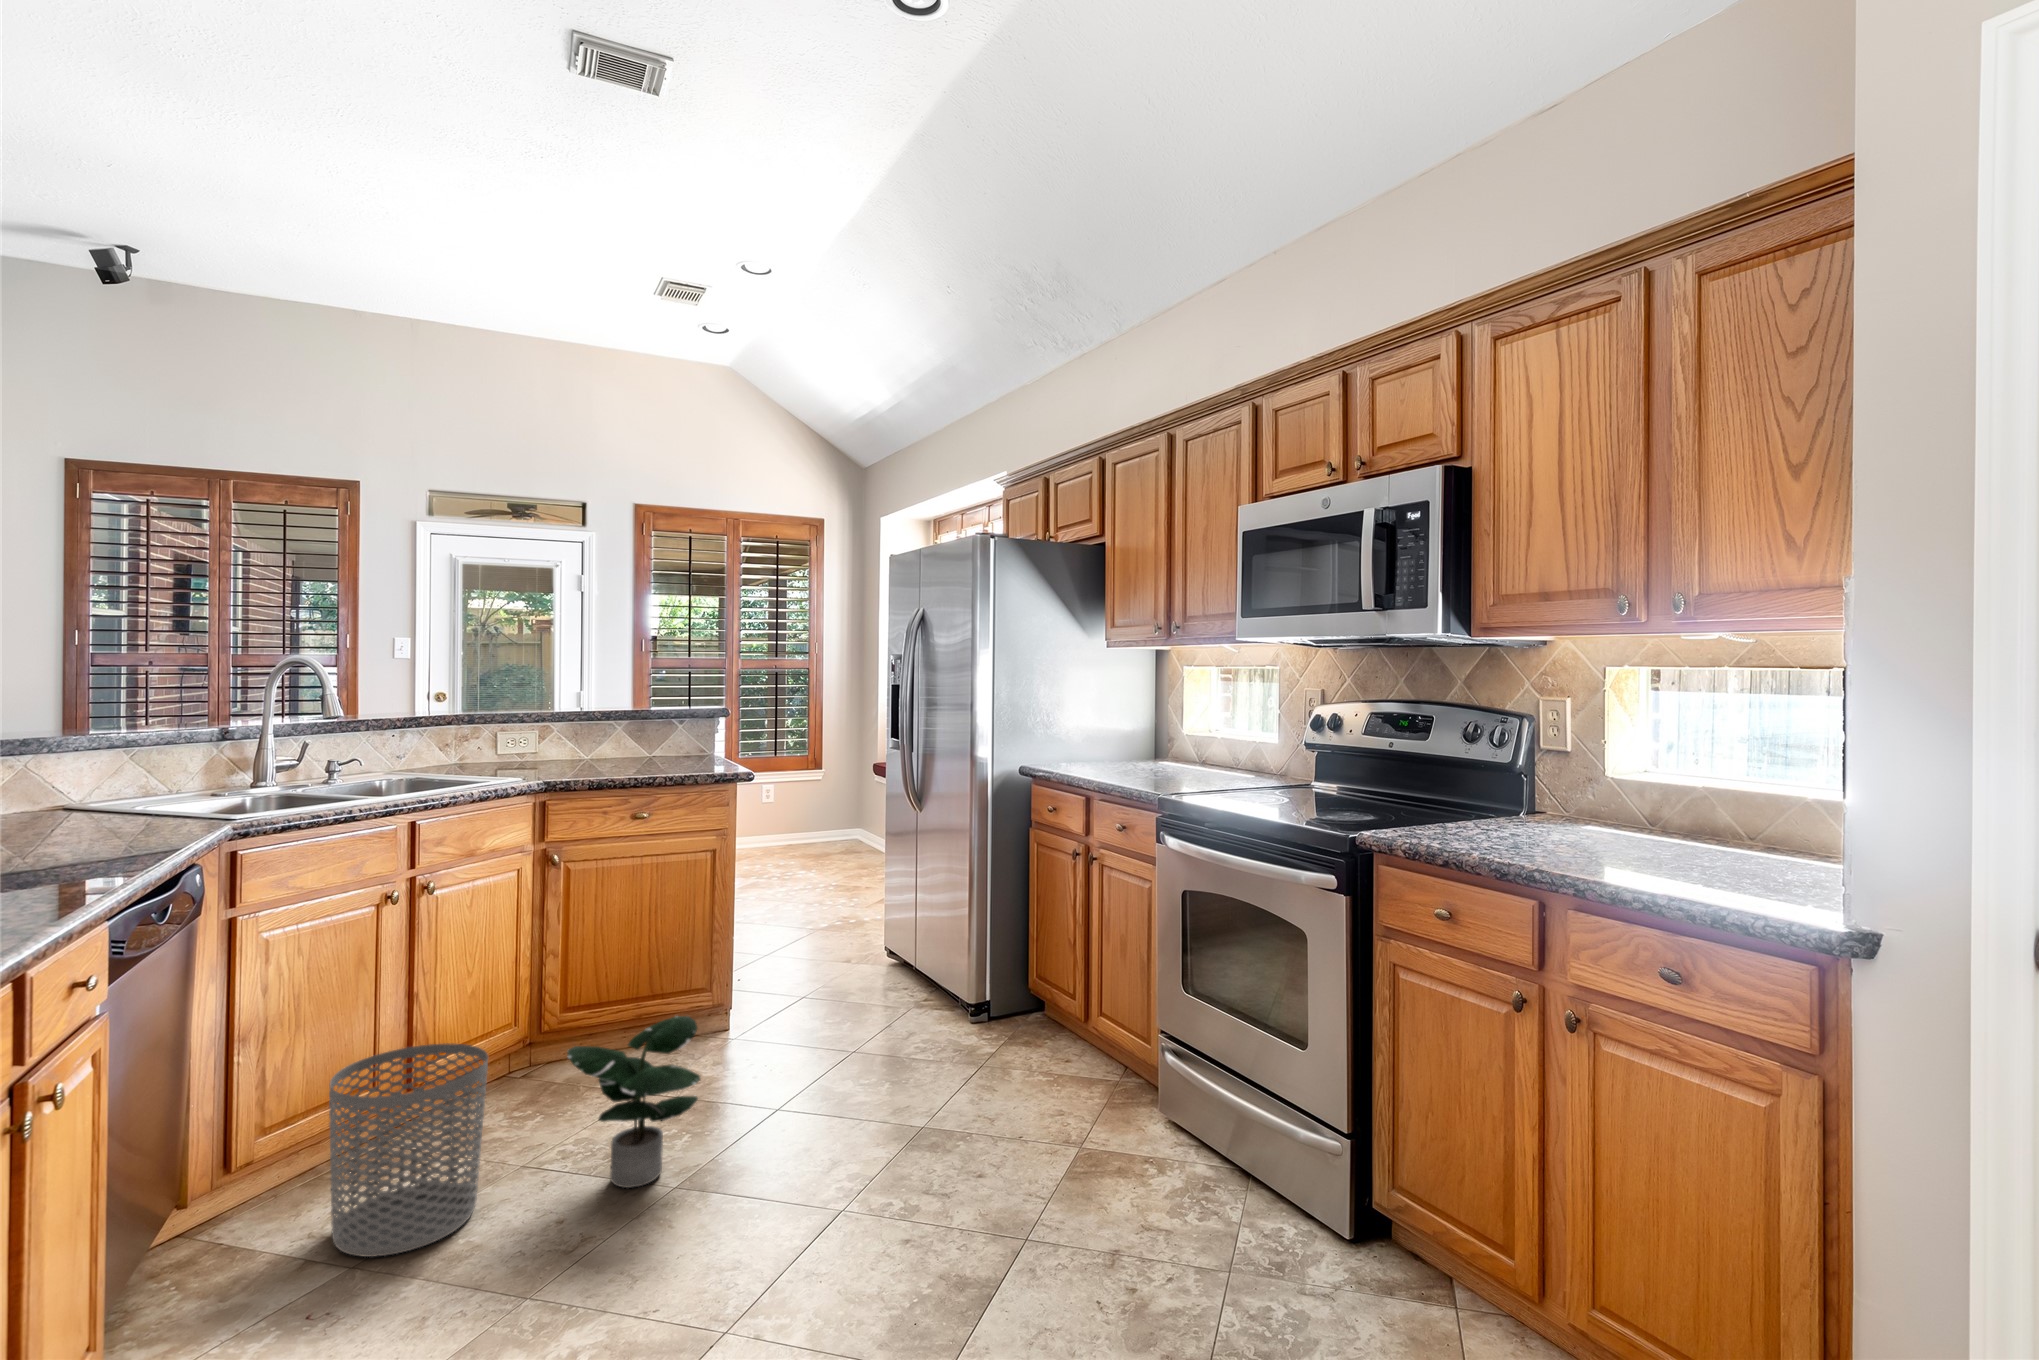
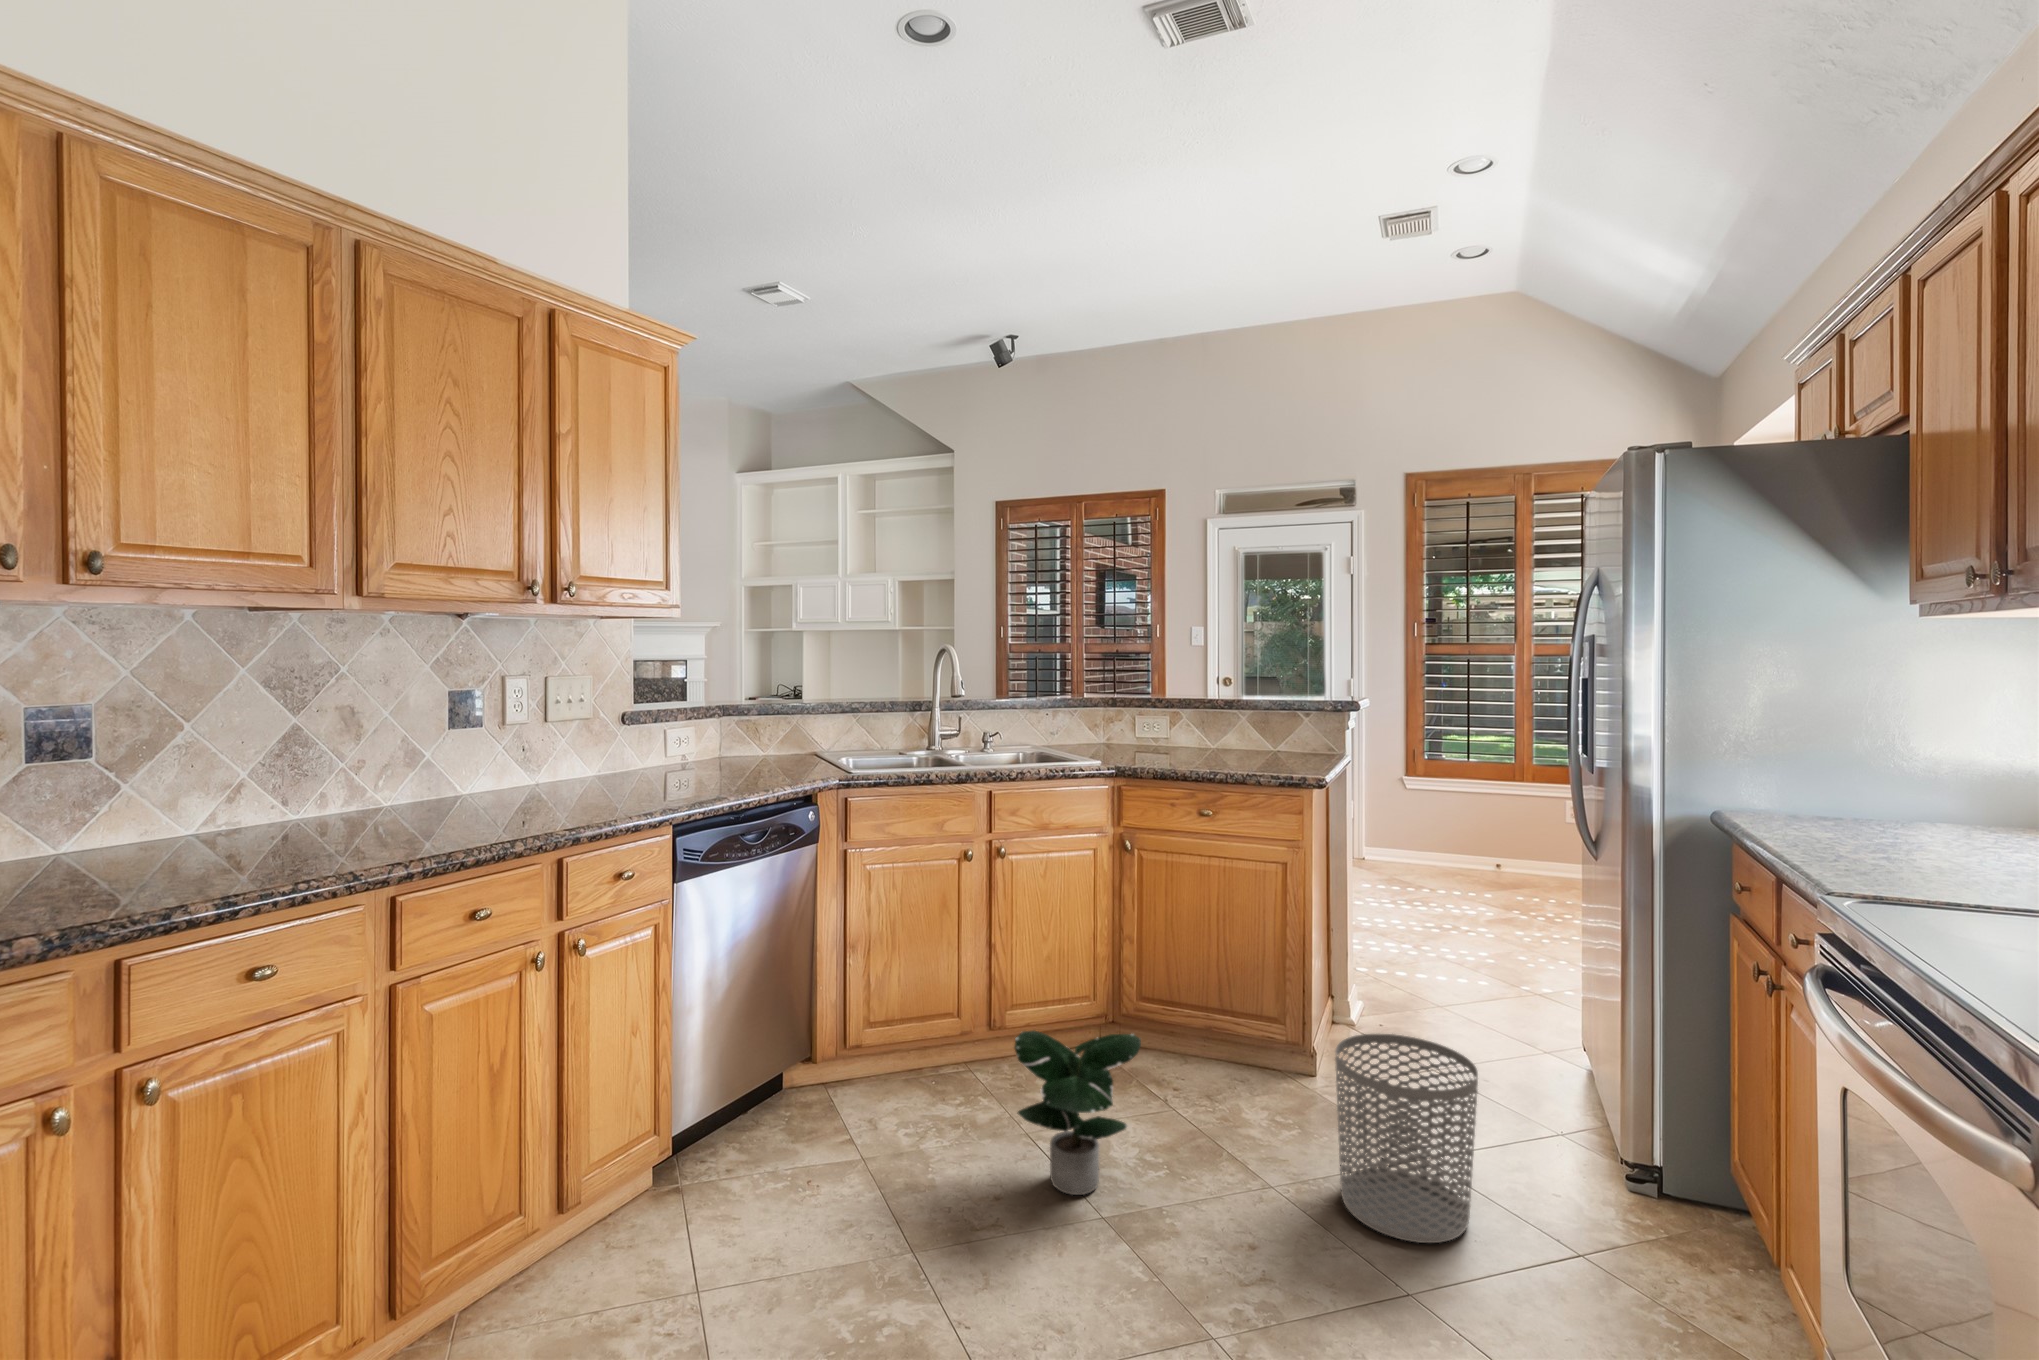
waste bin: present [329,1043,488,1257] -> present [1335,1034,1478,1243]

